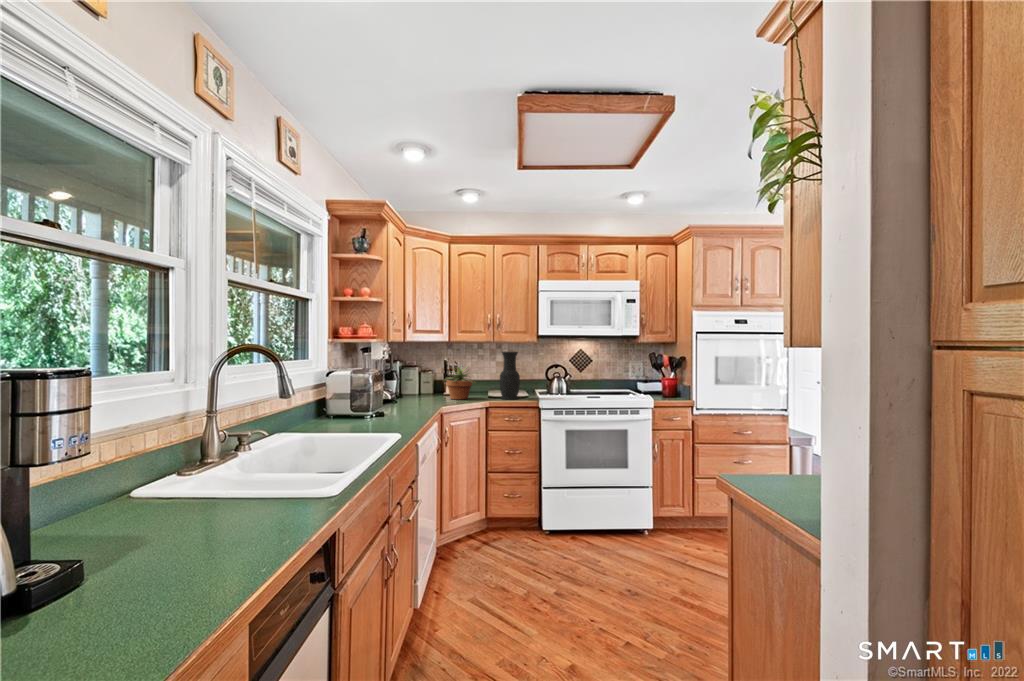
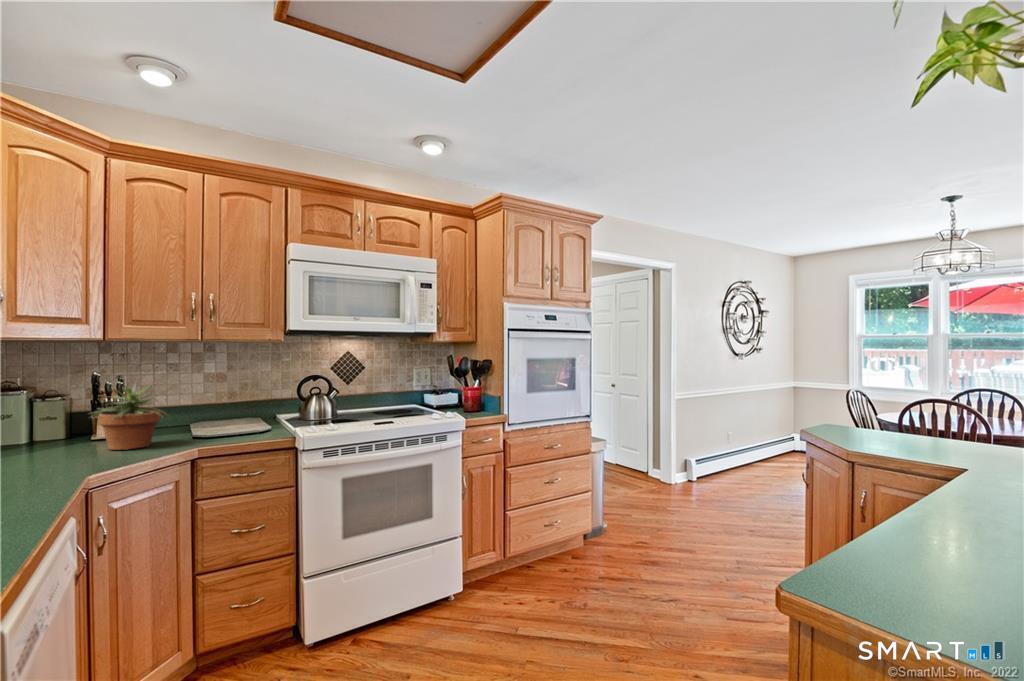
vase: present [500,352,520,399] -> none [218,357,258,439]

